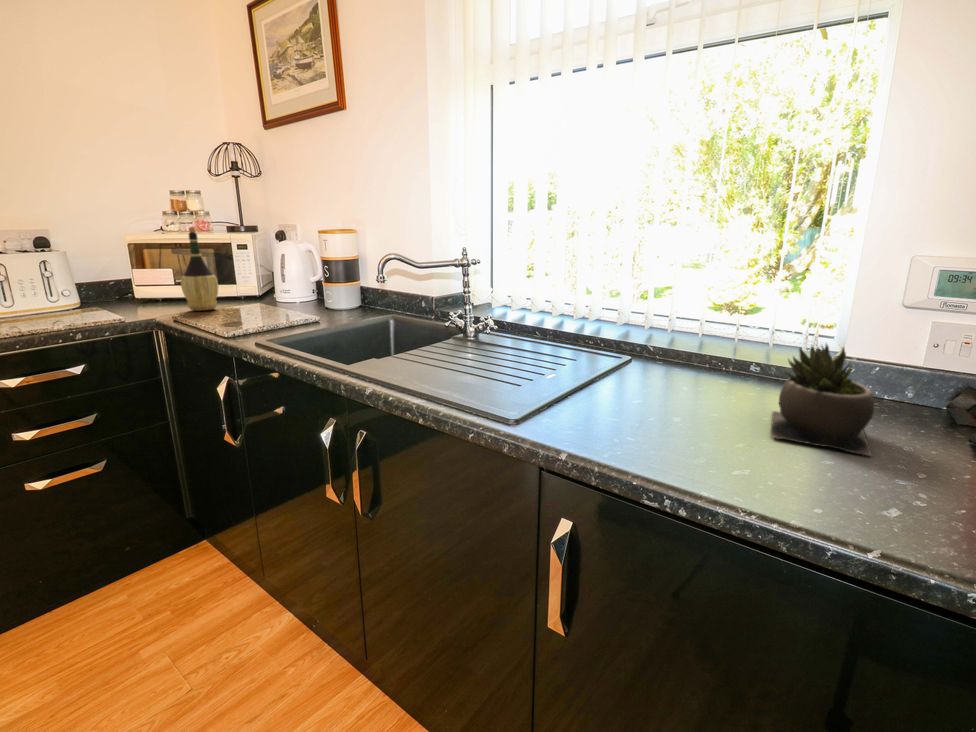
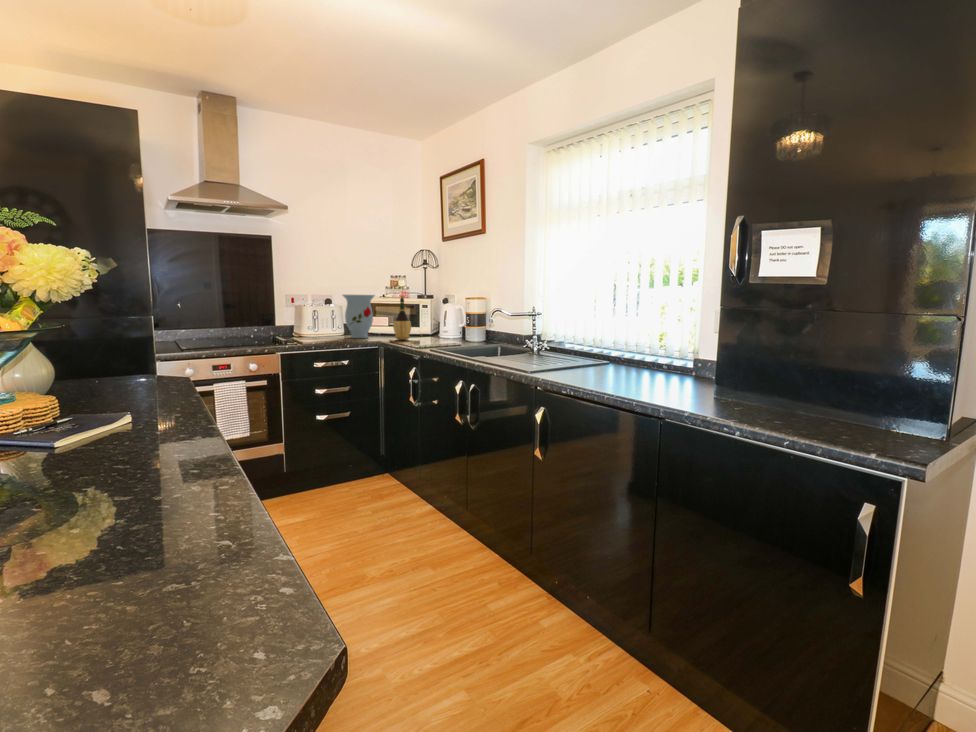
vase: none [60,226,139,311] -> present [343,295,375,338]
succulent plant: present [770,344,874,456] -> none [620,342,669,384]

